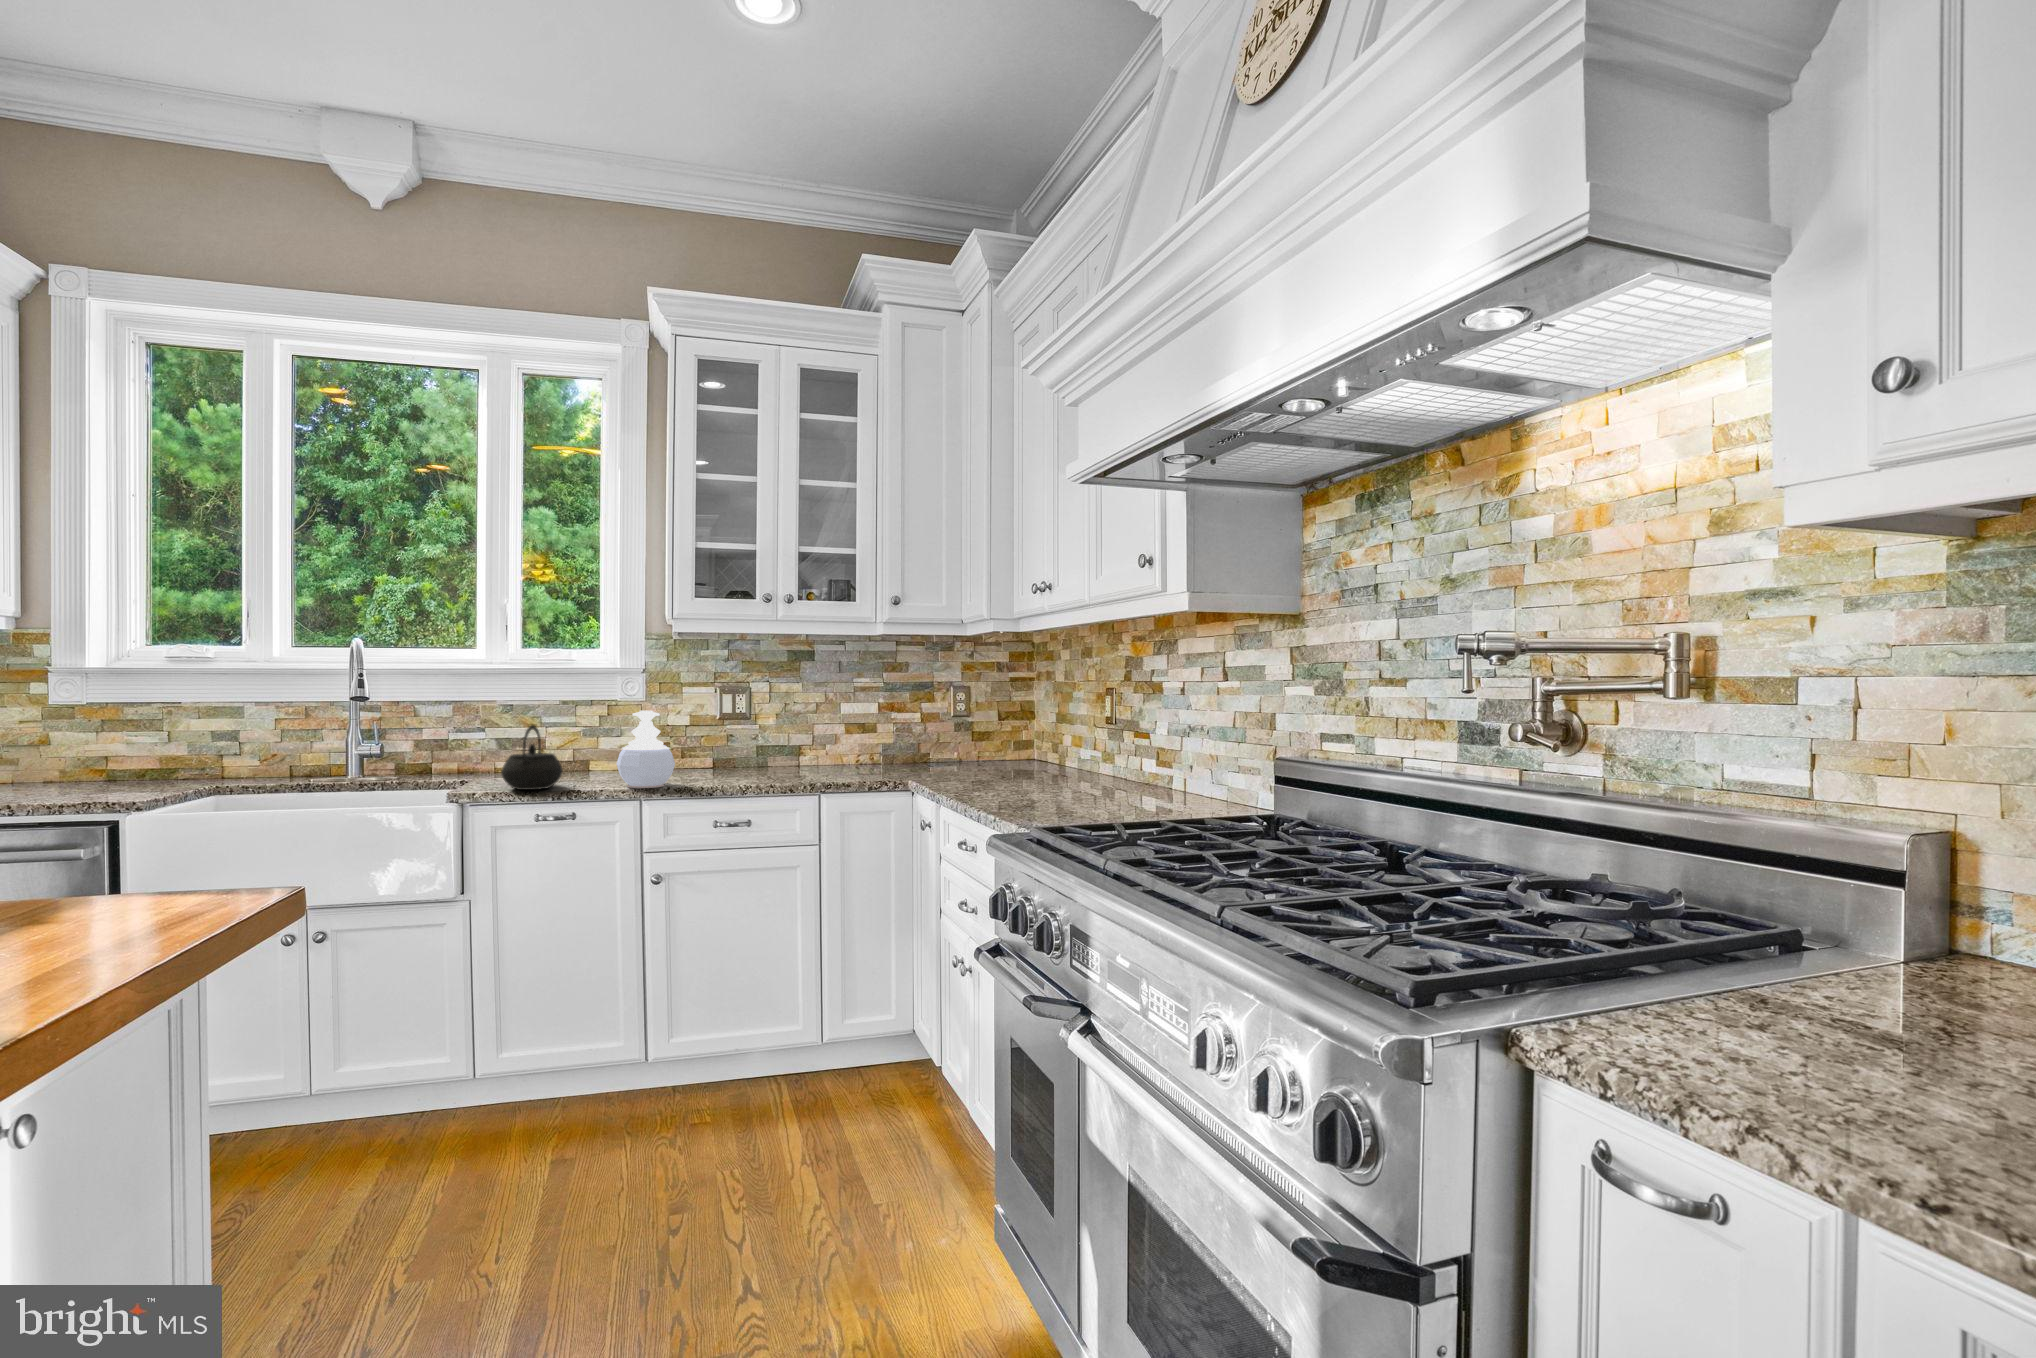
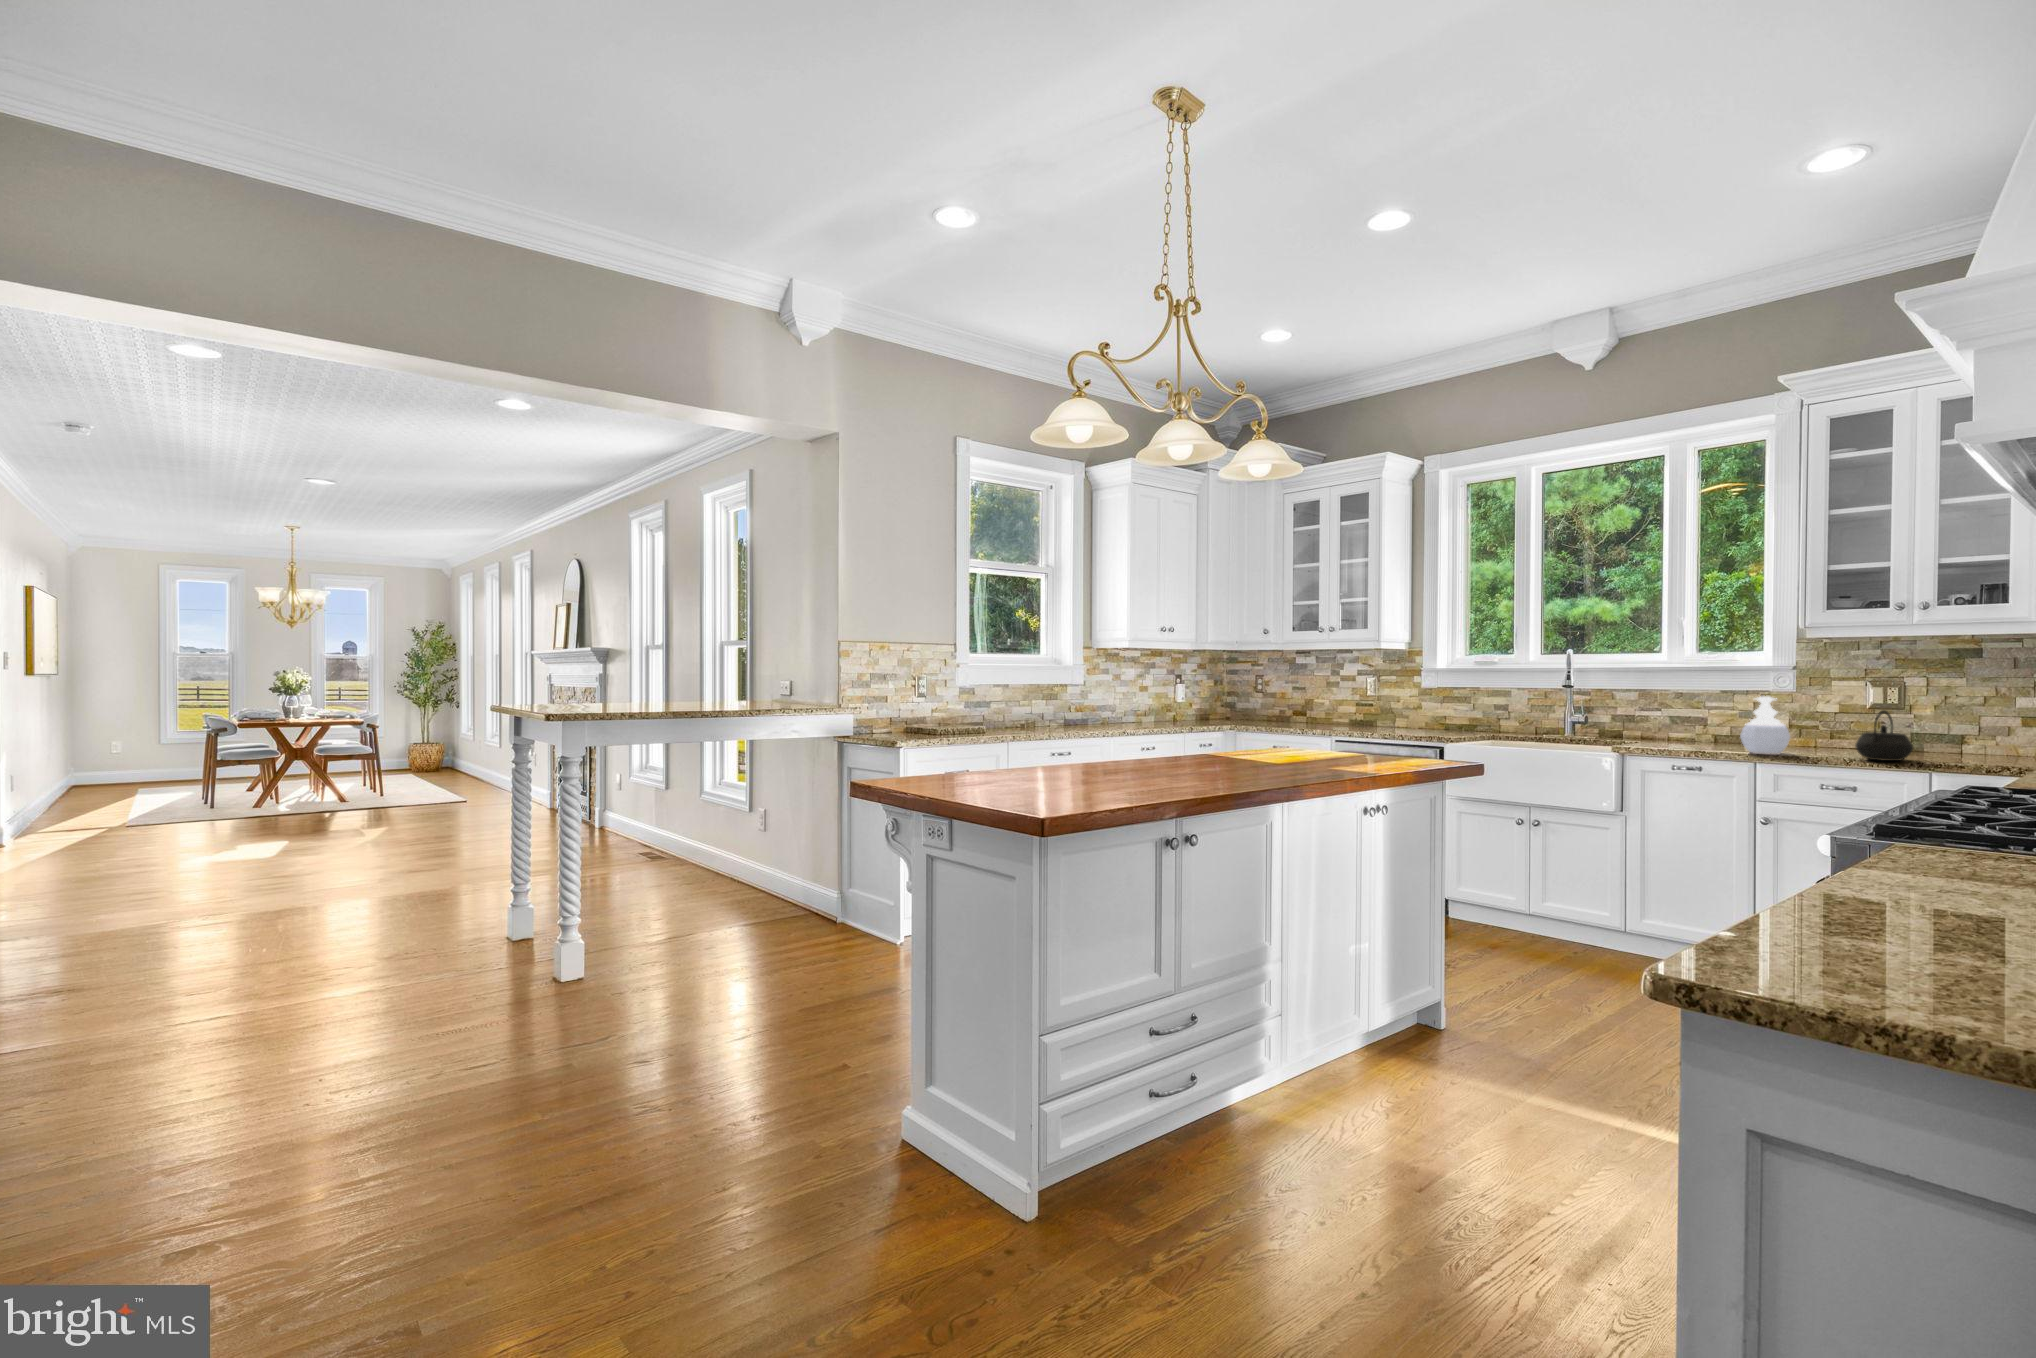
kettle: present [501,725,563,790] -> present [1855,710,1913,761]

